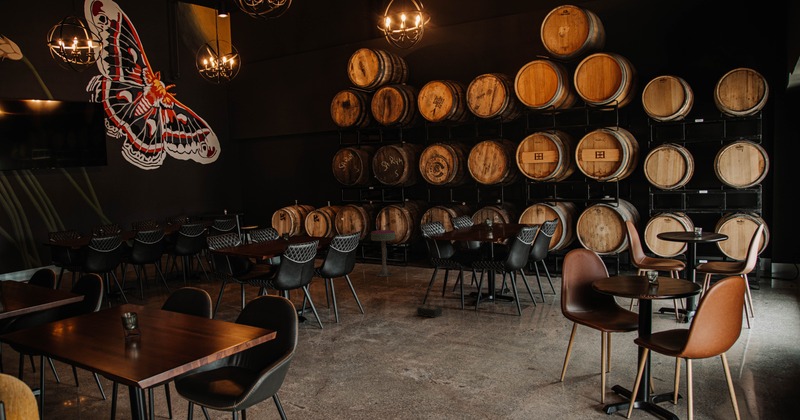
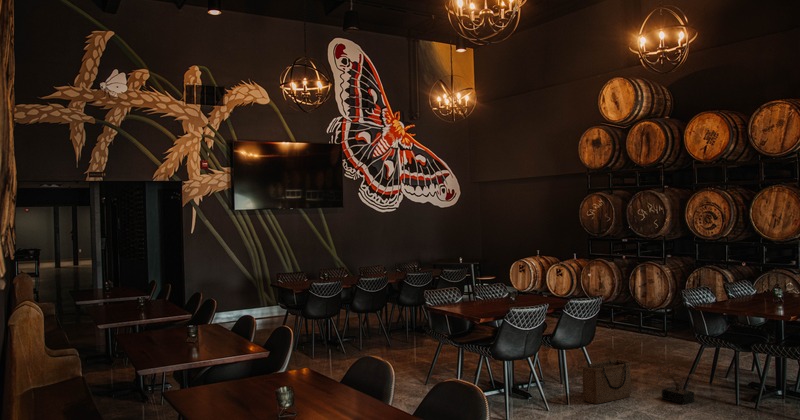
bar stool: present [371,230,395,277] -> none [620,292,651,349]
basket: none [352,286,392,326] -> present [581,359,632,404]

